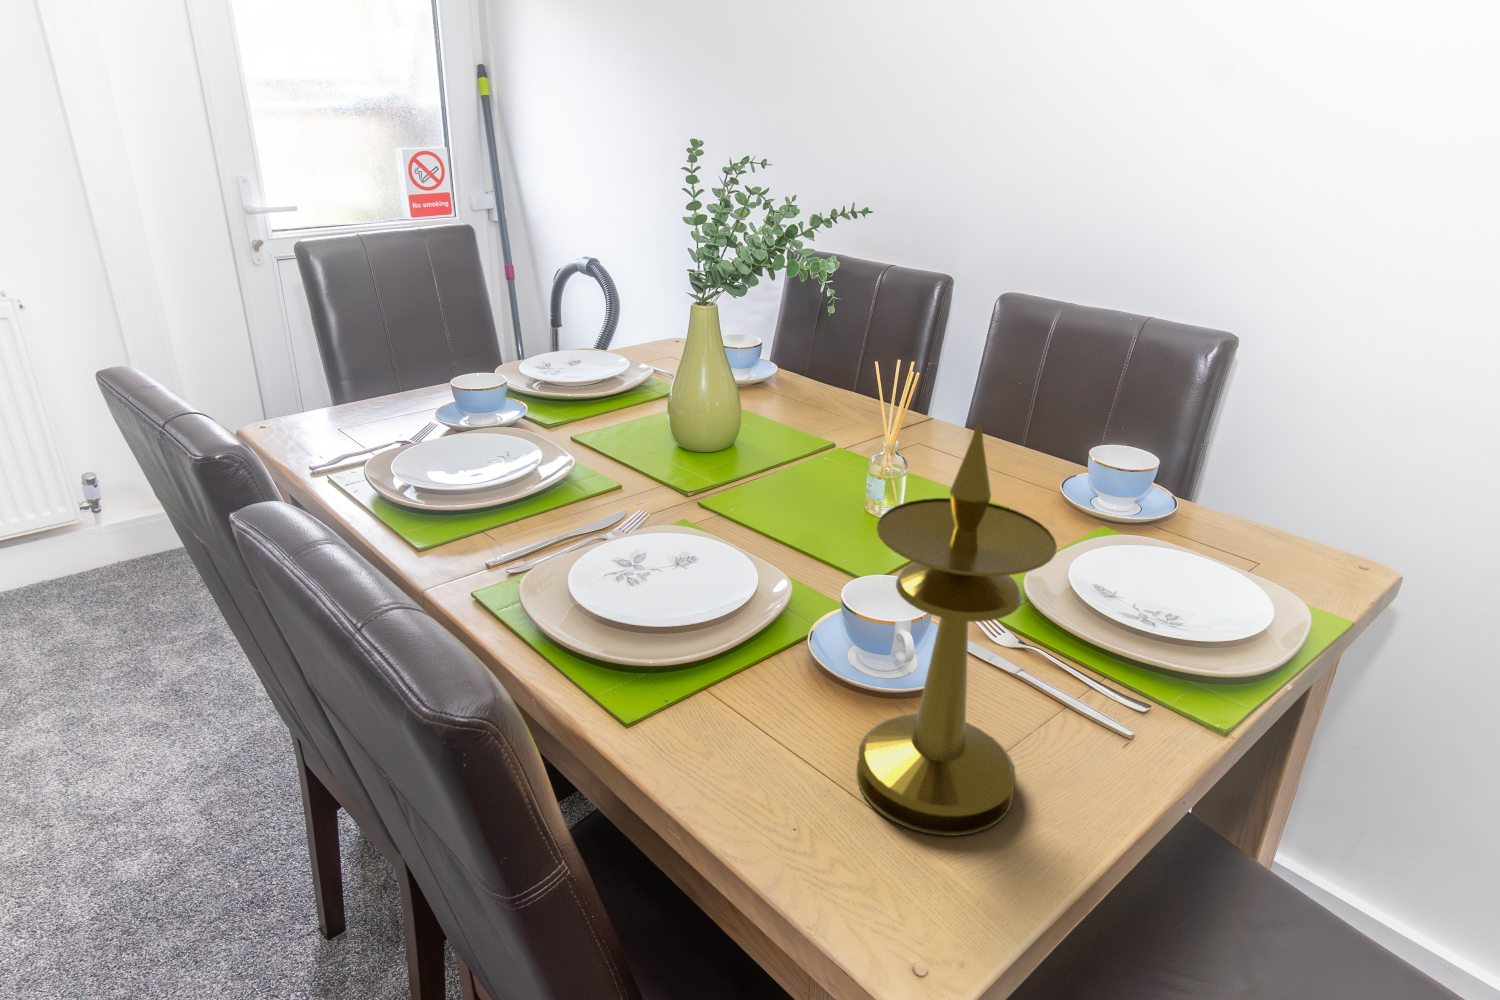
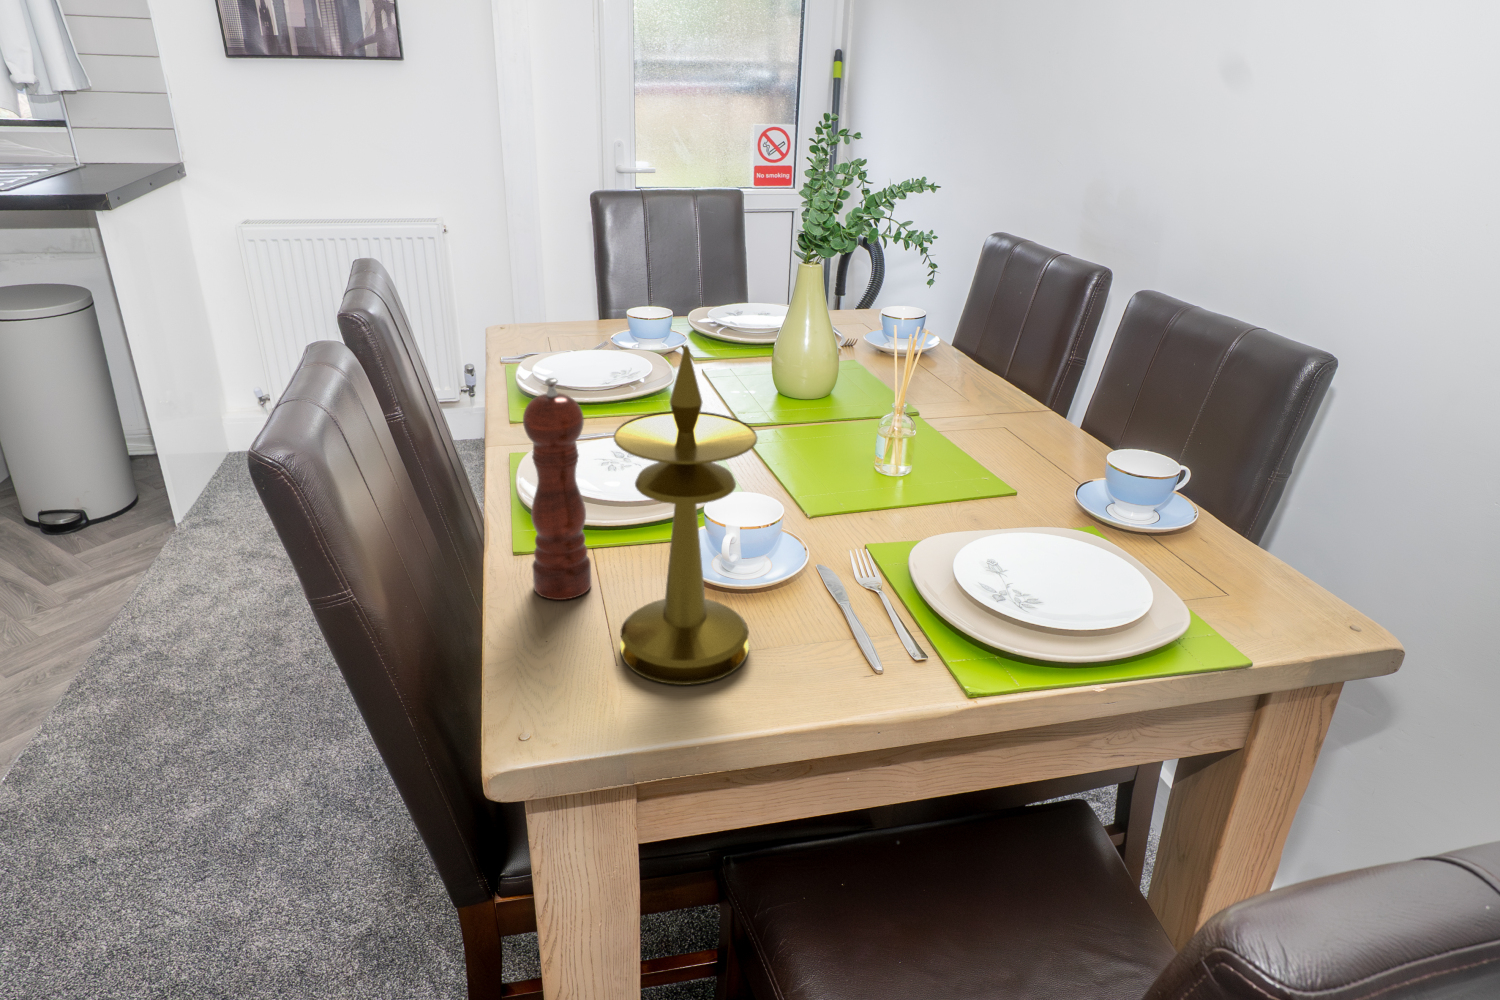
pepper mill: none [684,492,762,772] -> present [523,378,591,600]

